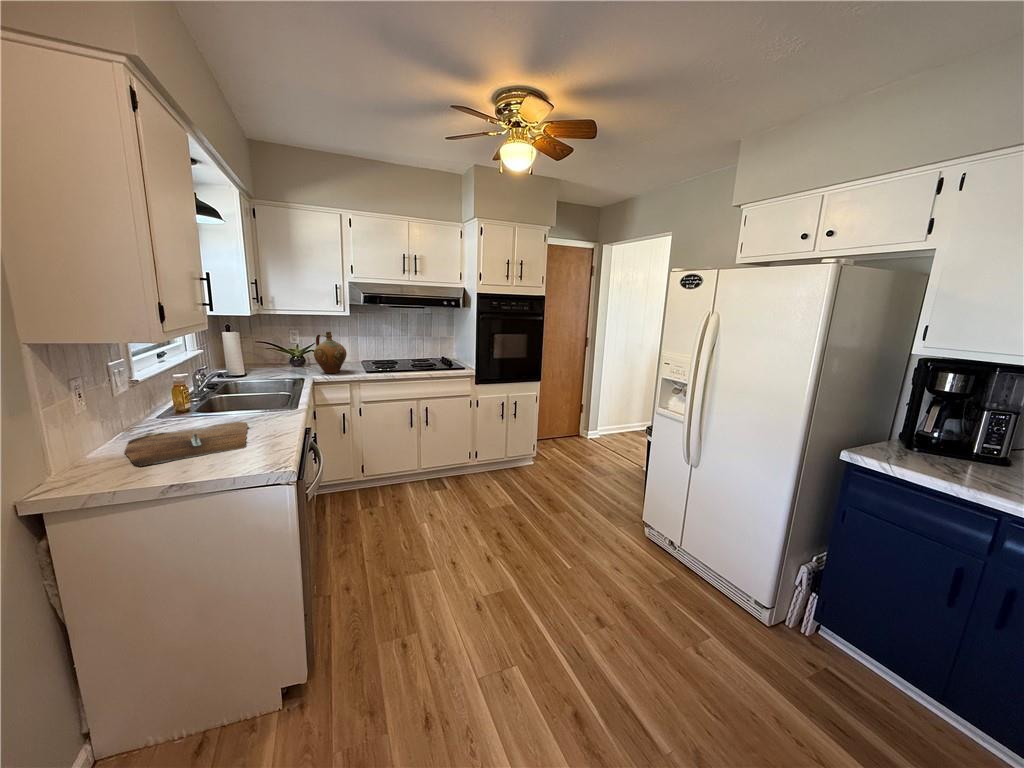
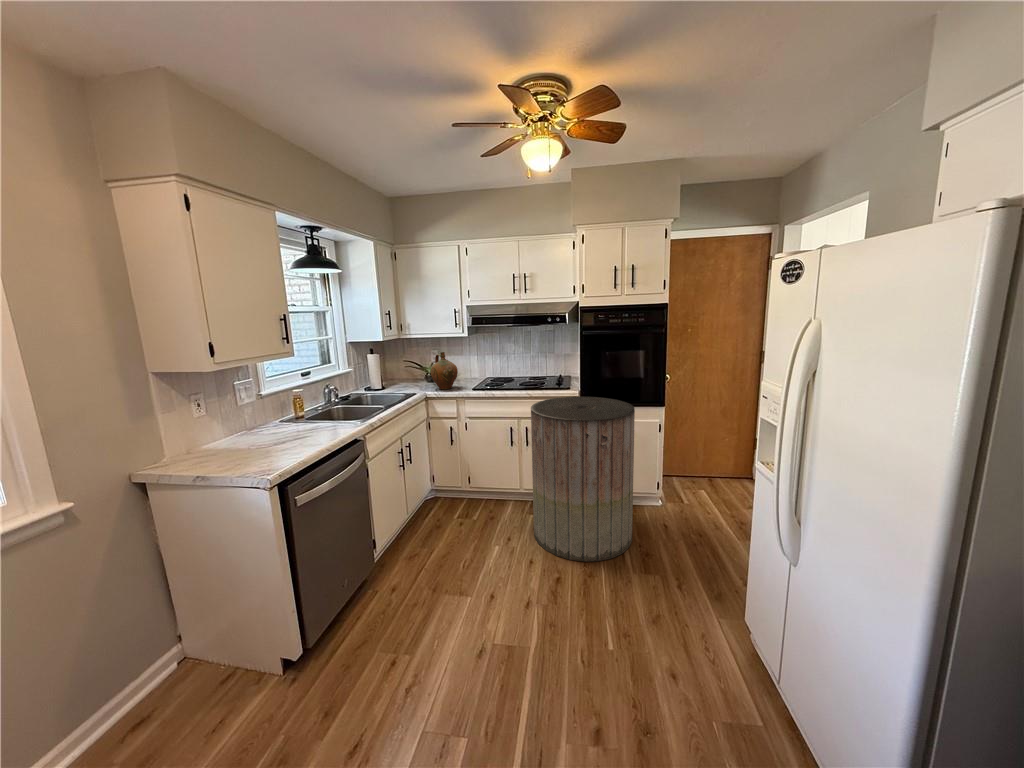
trash can: none [447,375,539,517] -> present [531,397,635,562]
cutting board: present [125,422,248,466] -> none [216,429,319,457]

